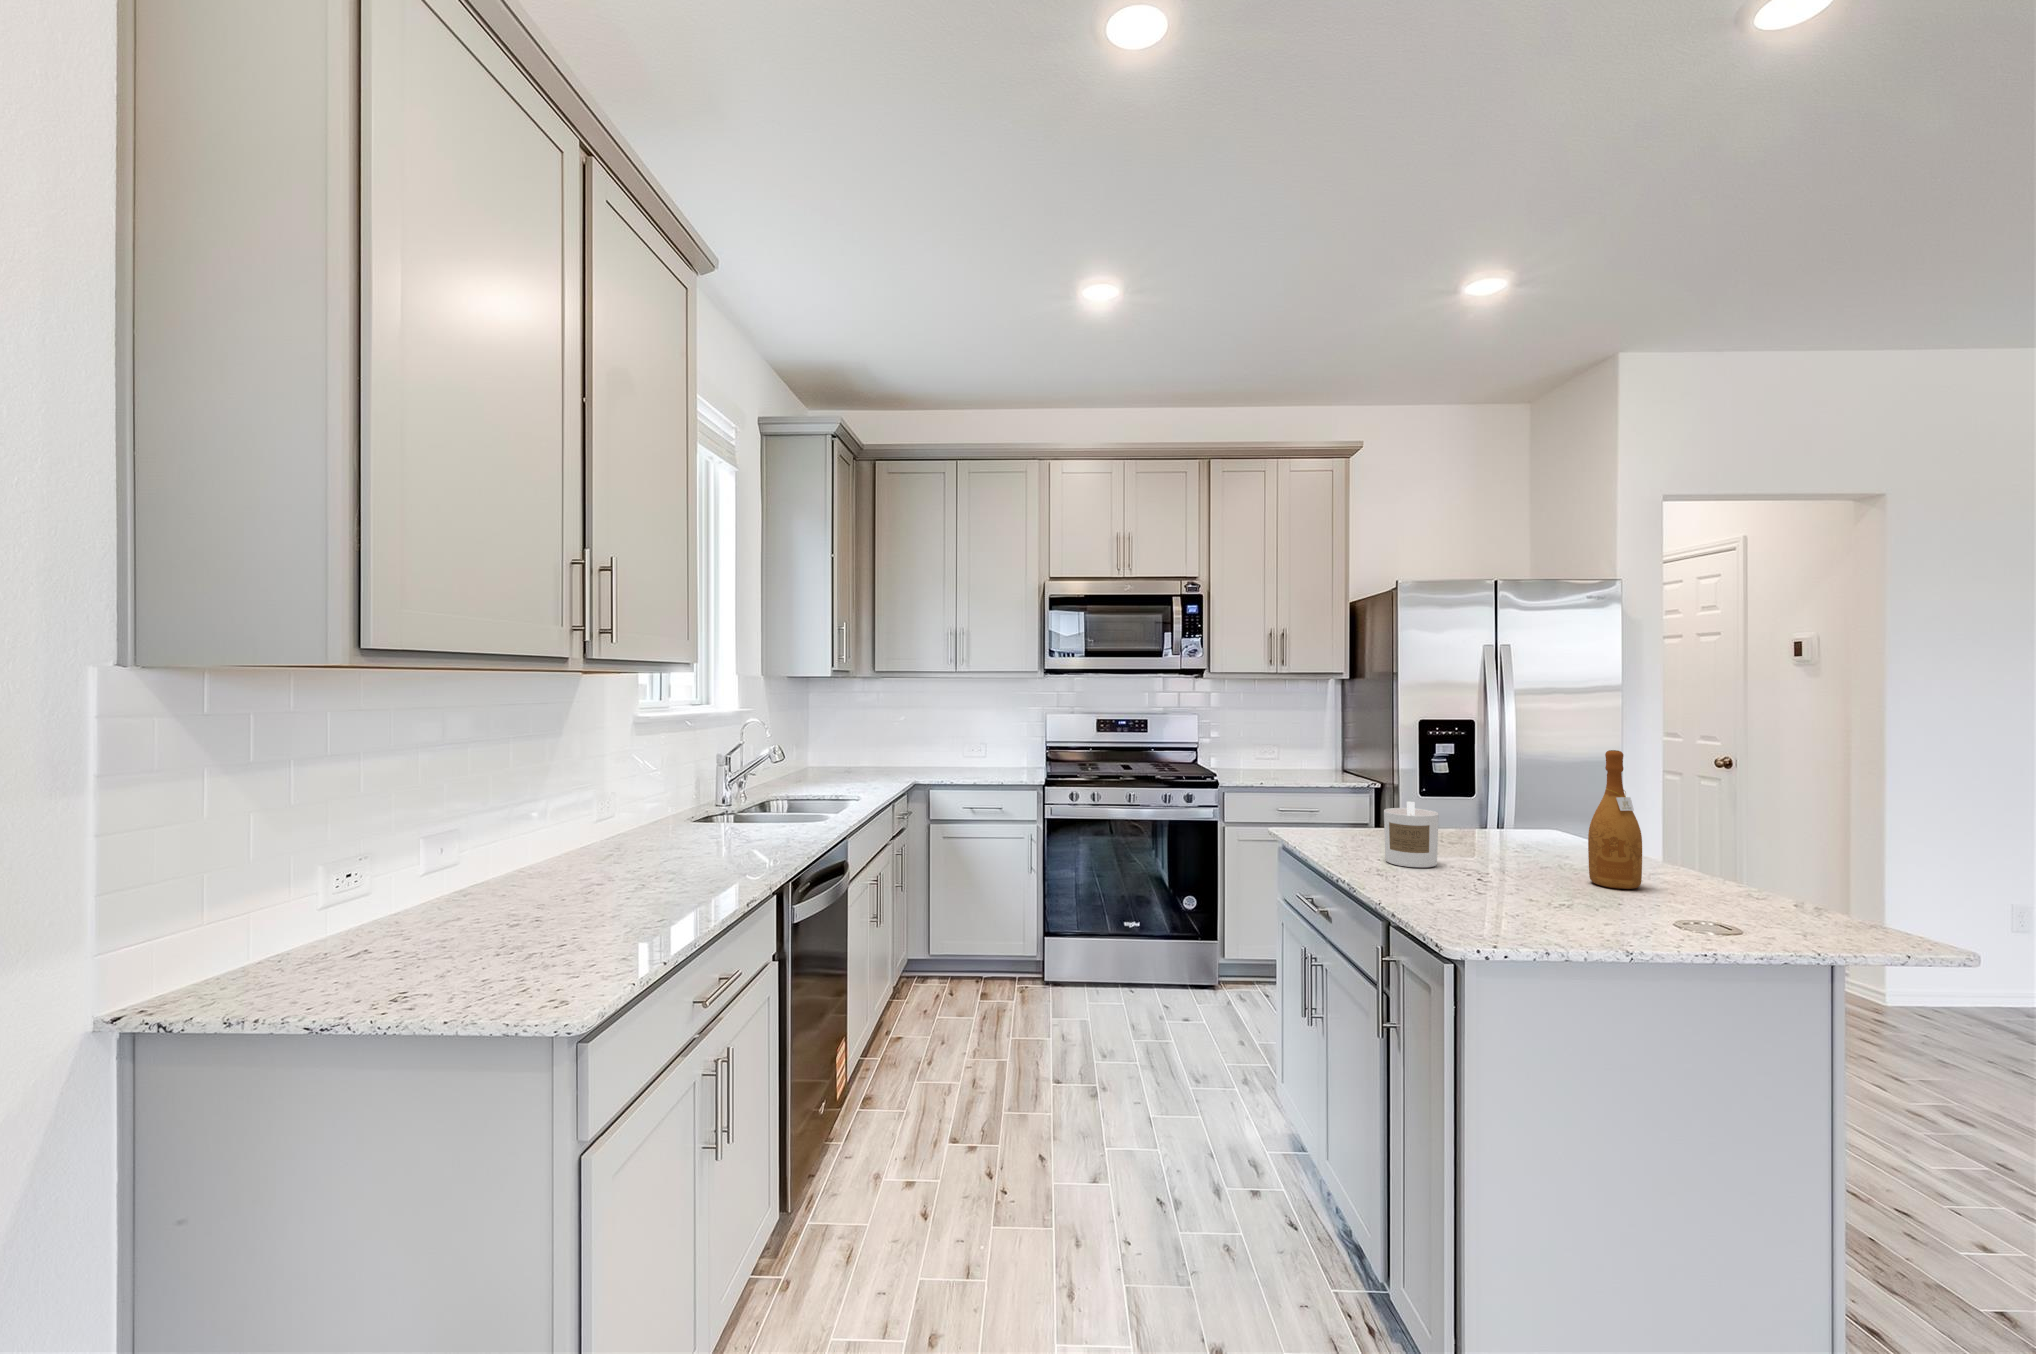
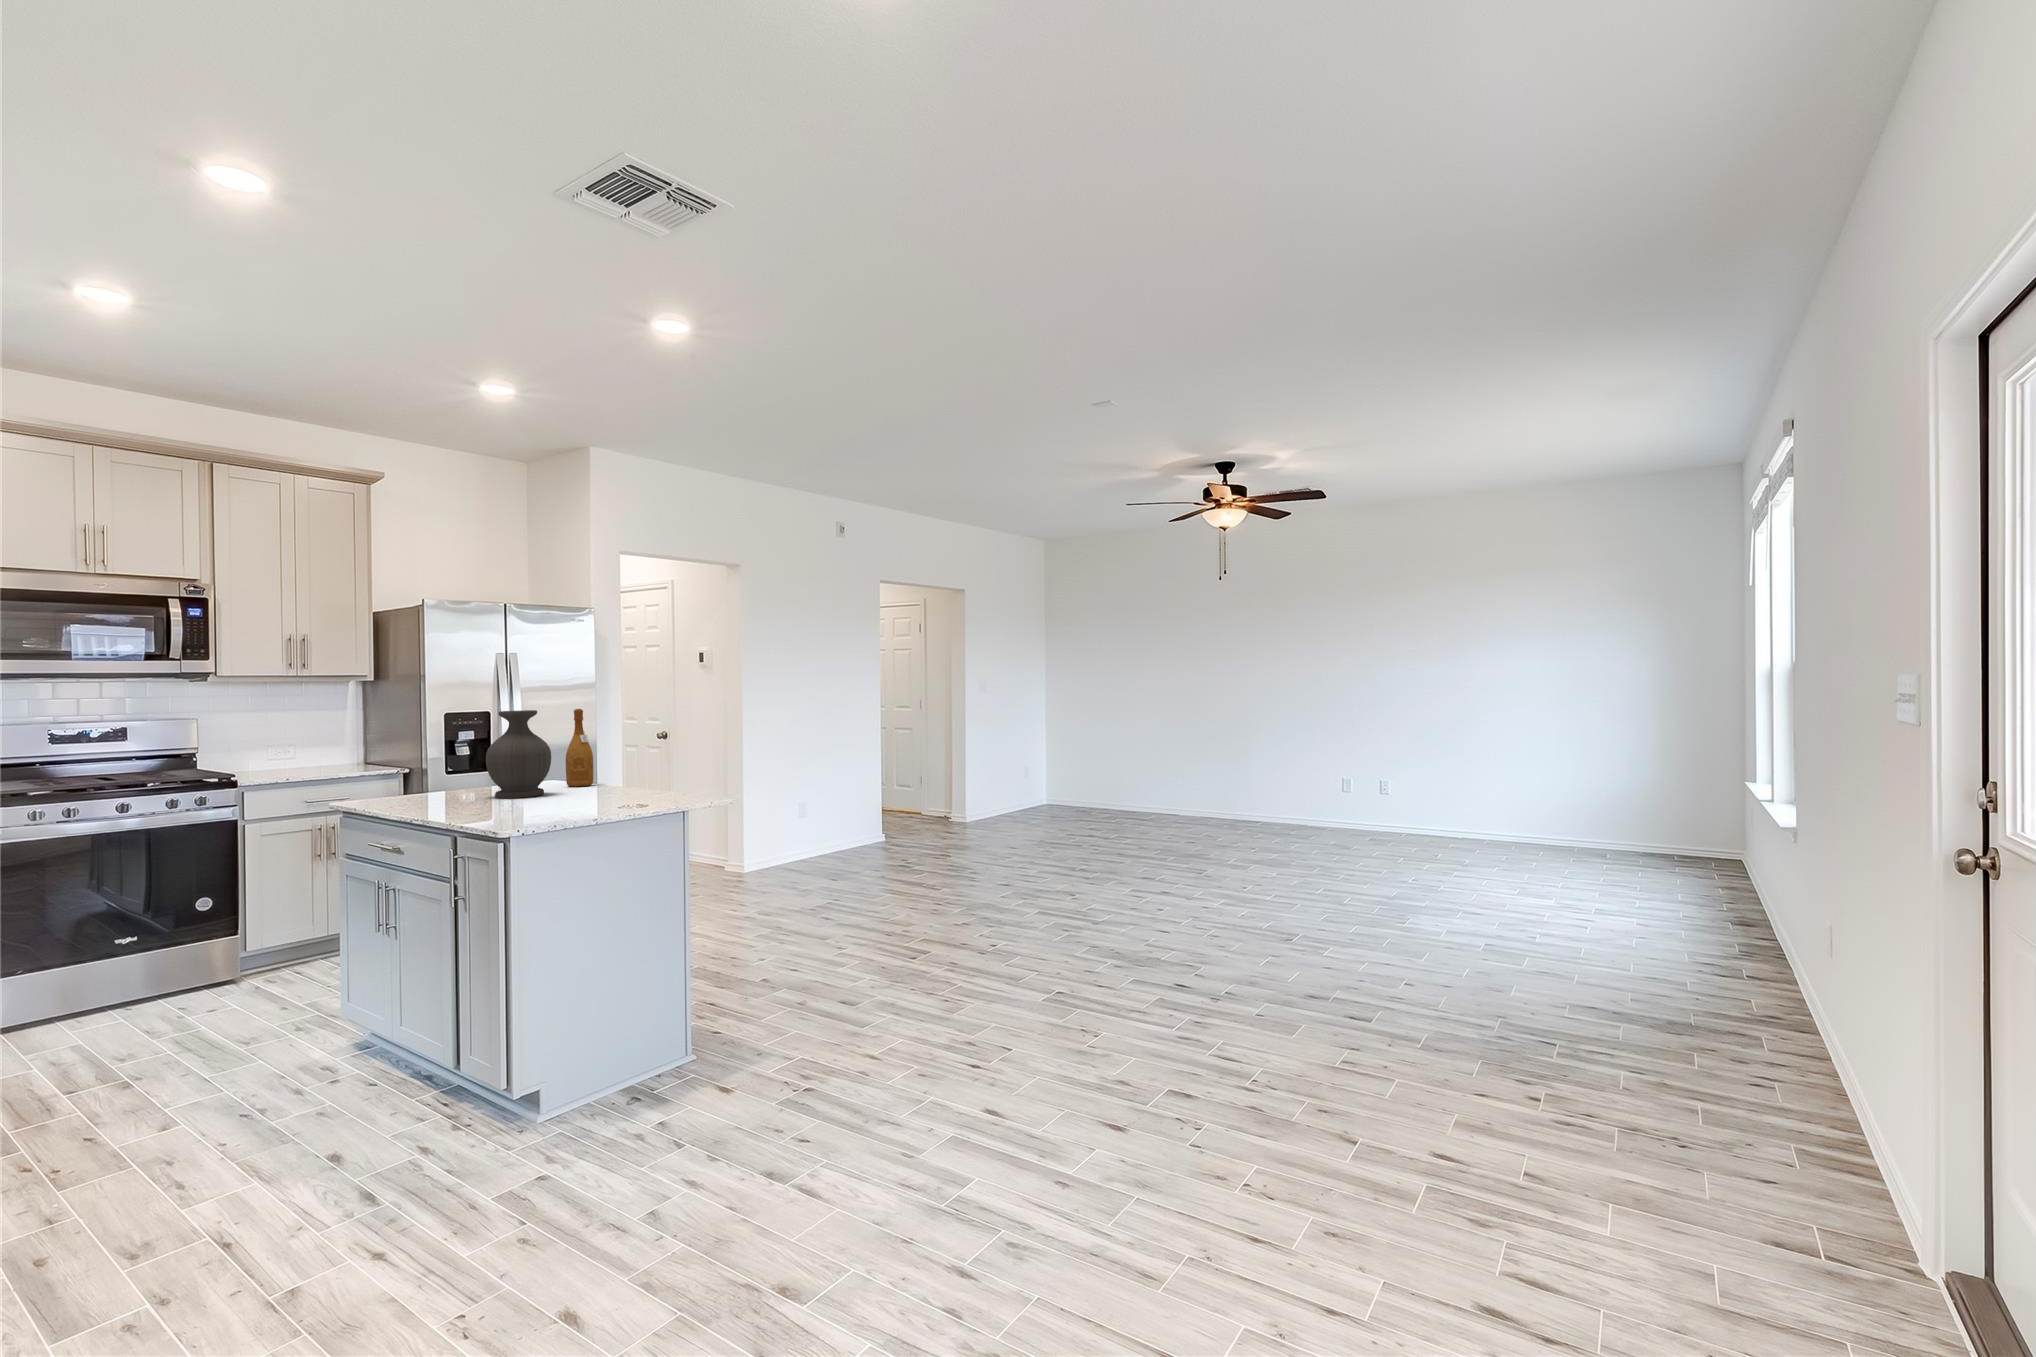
vase: none [1449,752,1564,909] -> present [486,710,551,798]
candle: present [1384,802,1438,867] -> none [437,752,475,794]

